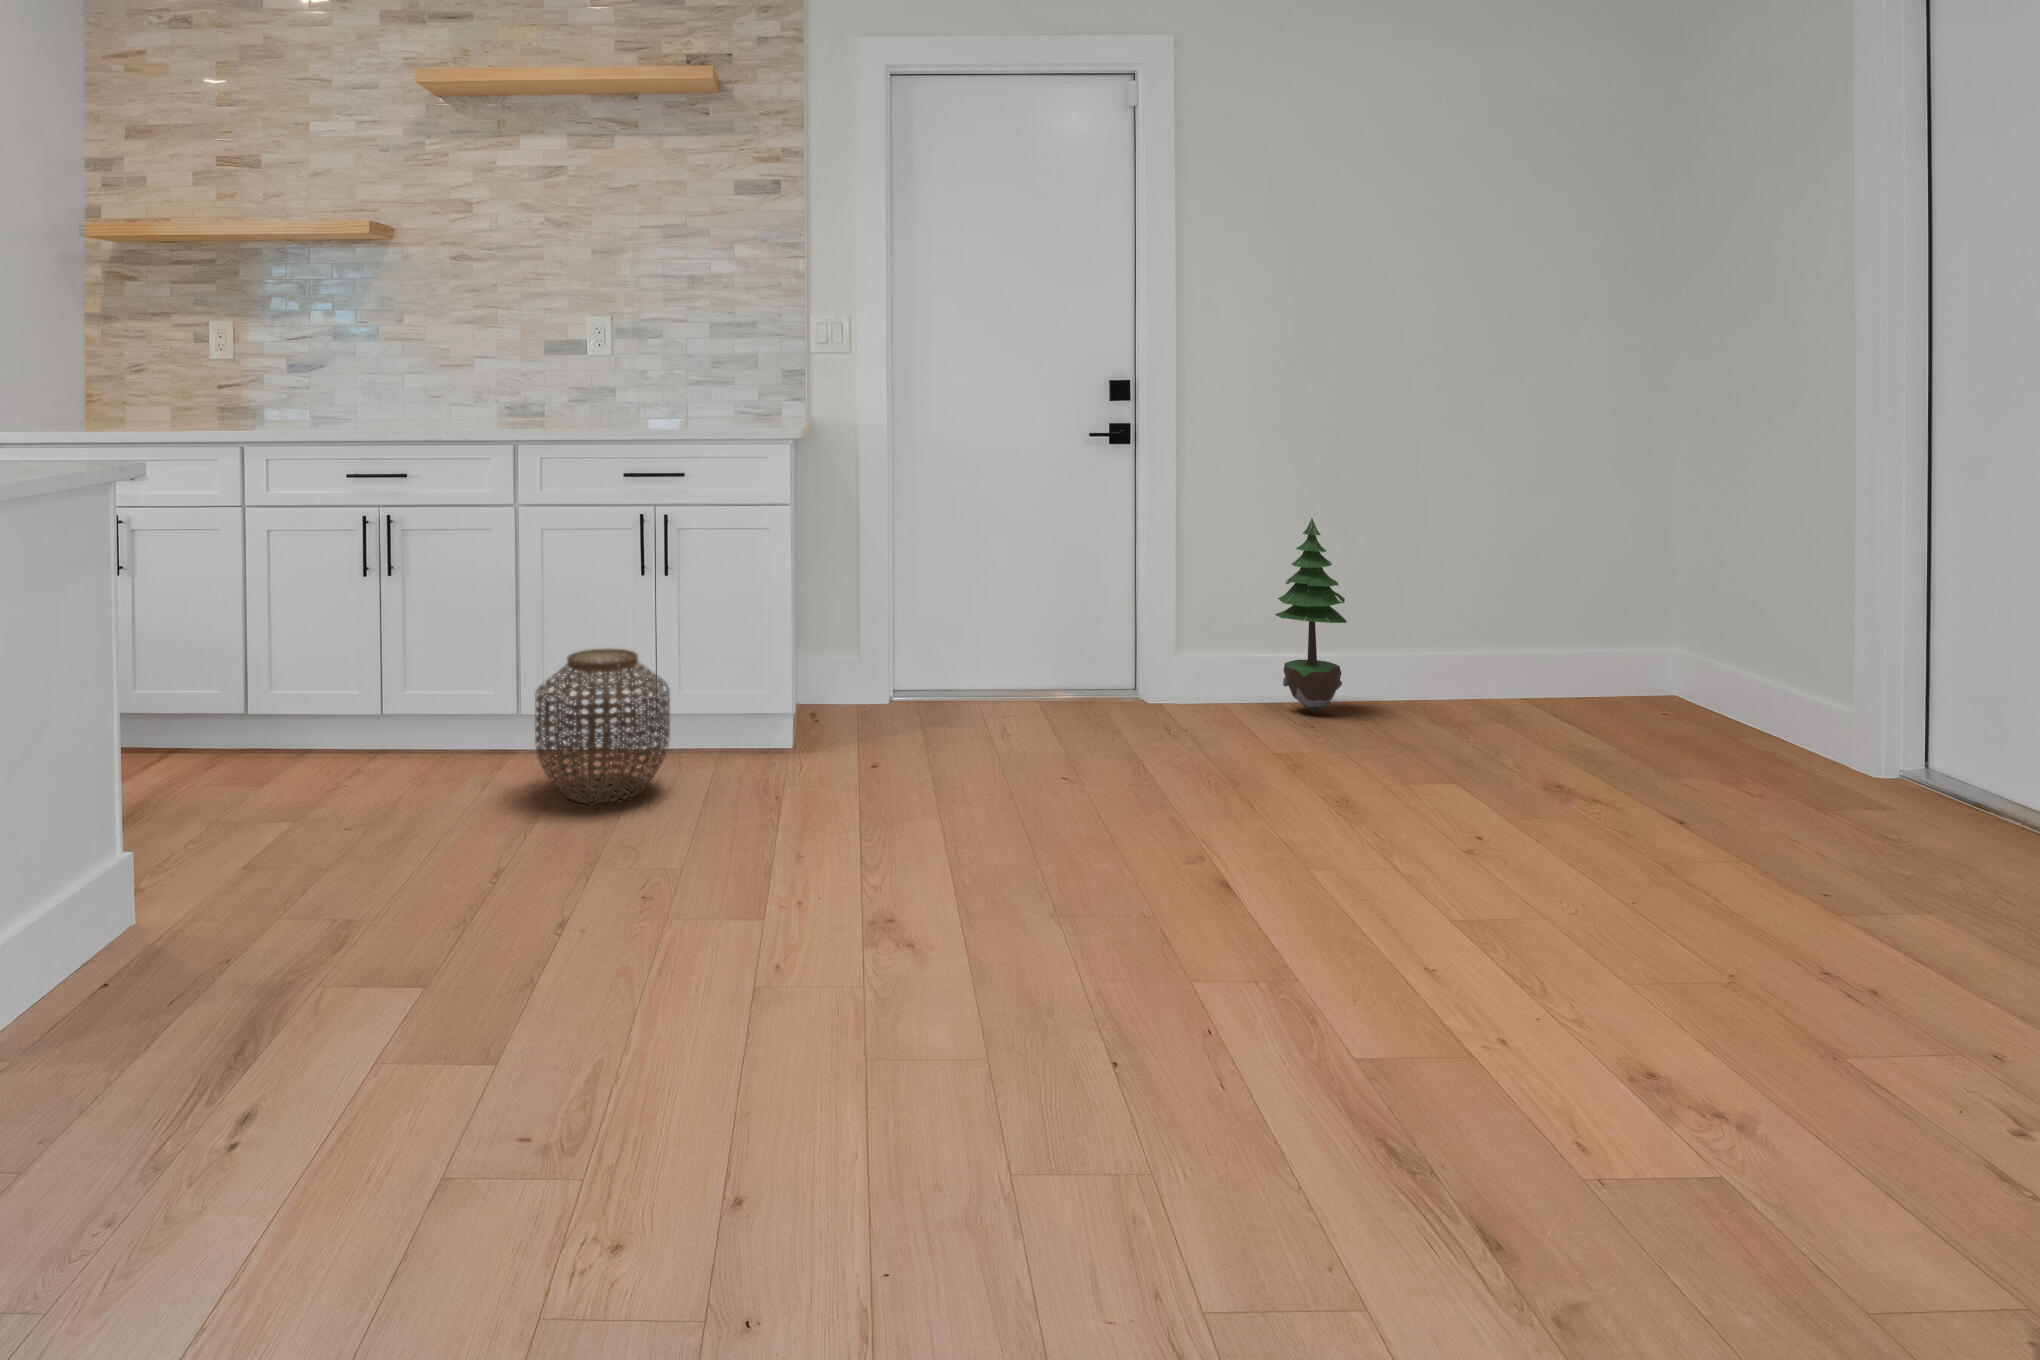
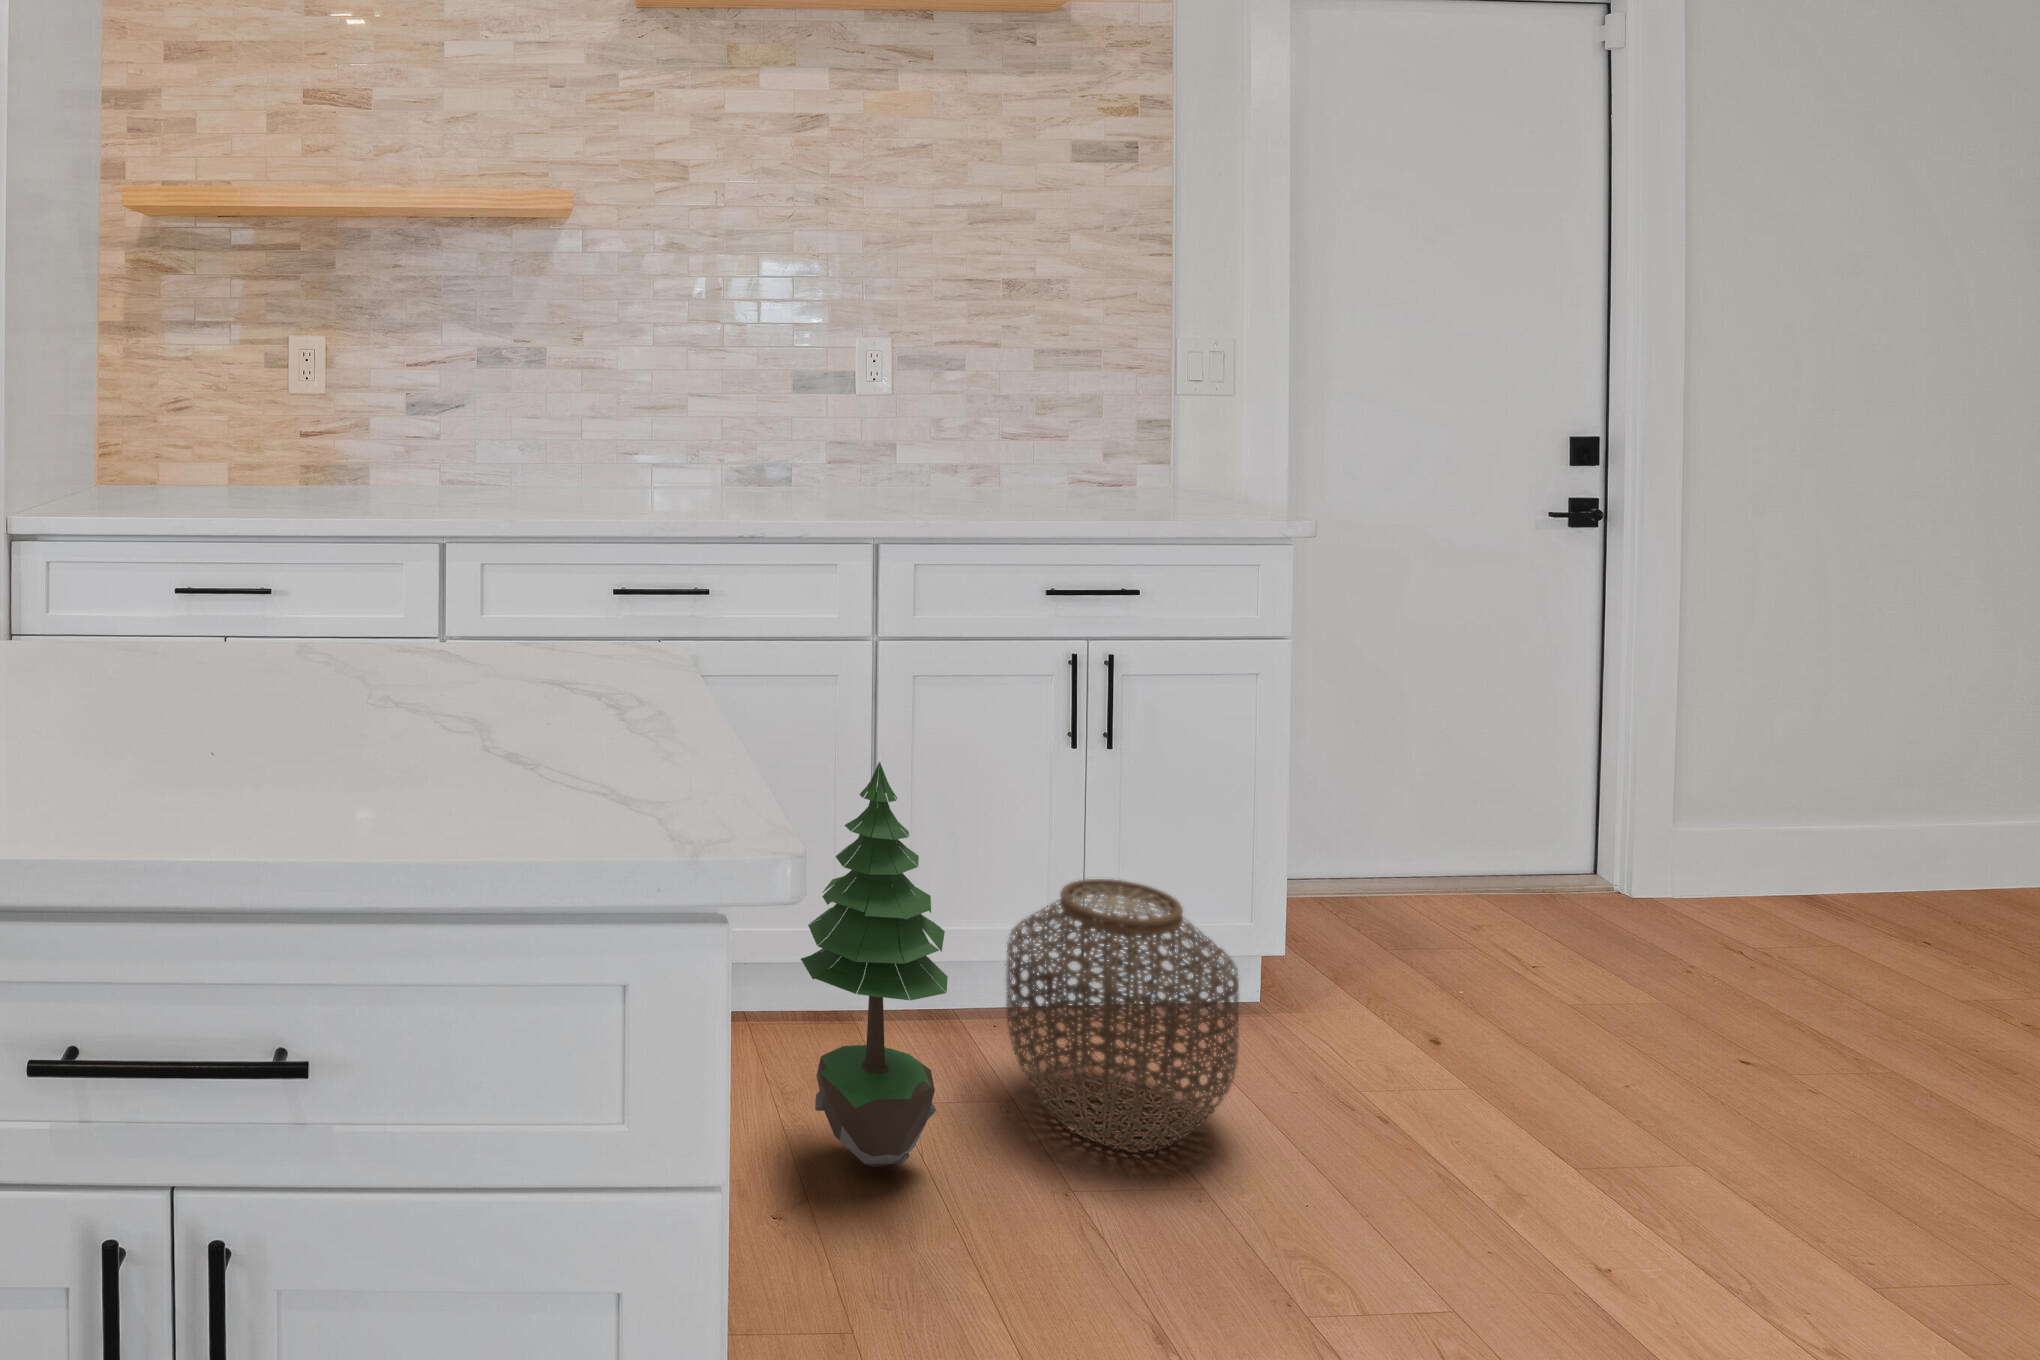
potted tree: present [1275,518,1347,712] -> present [801,762,948,1167]

